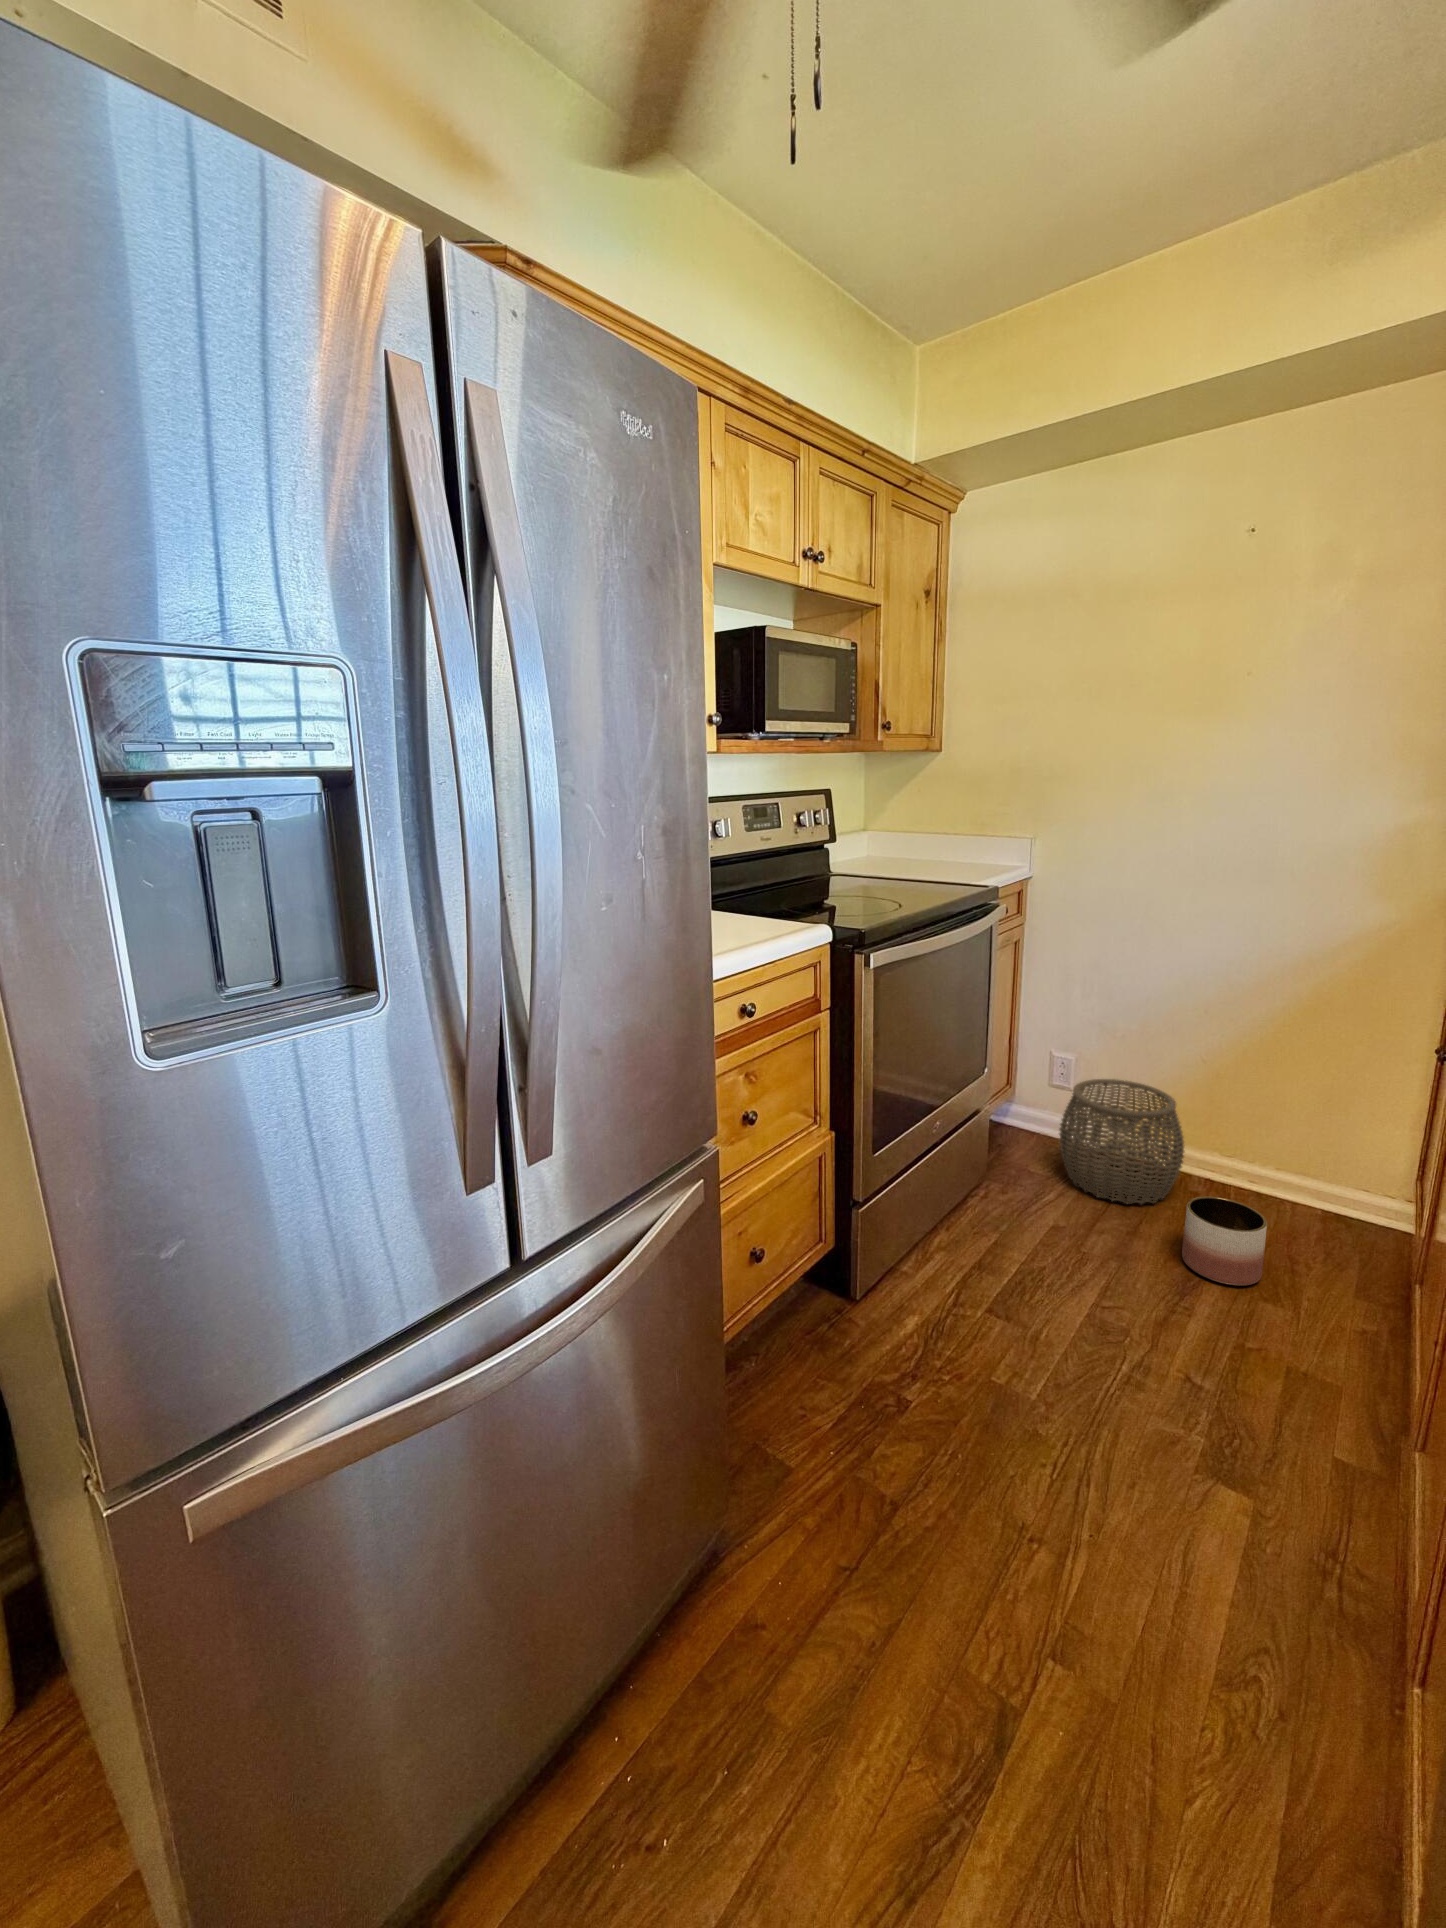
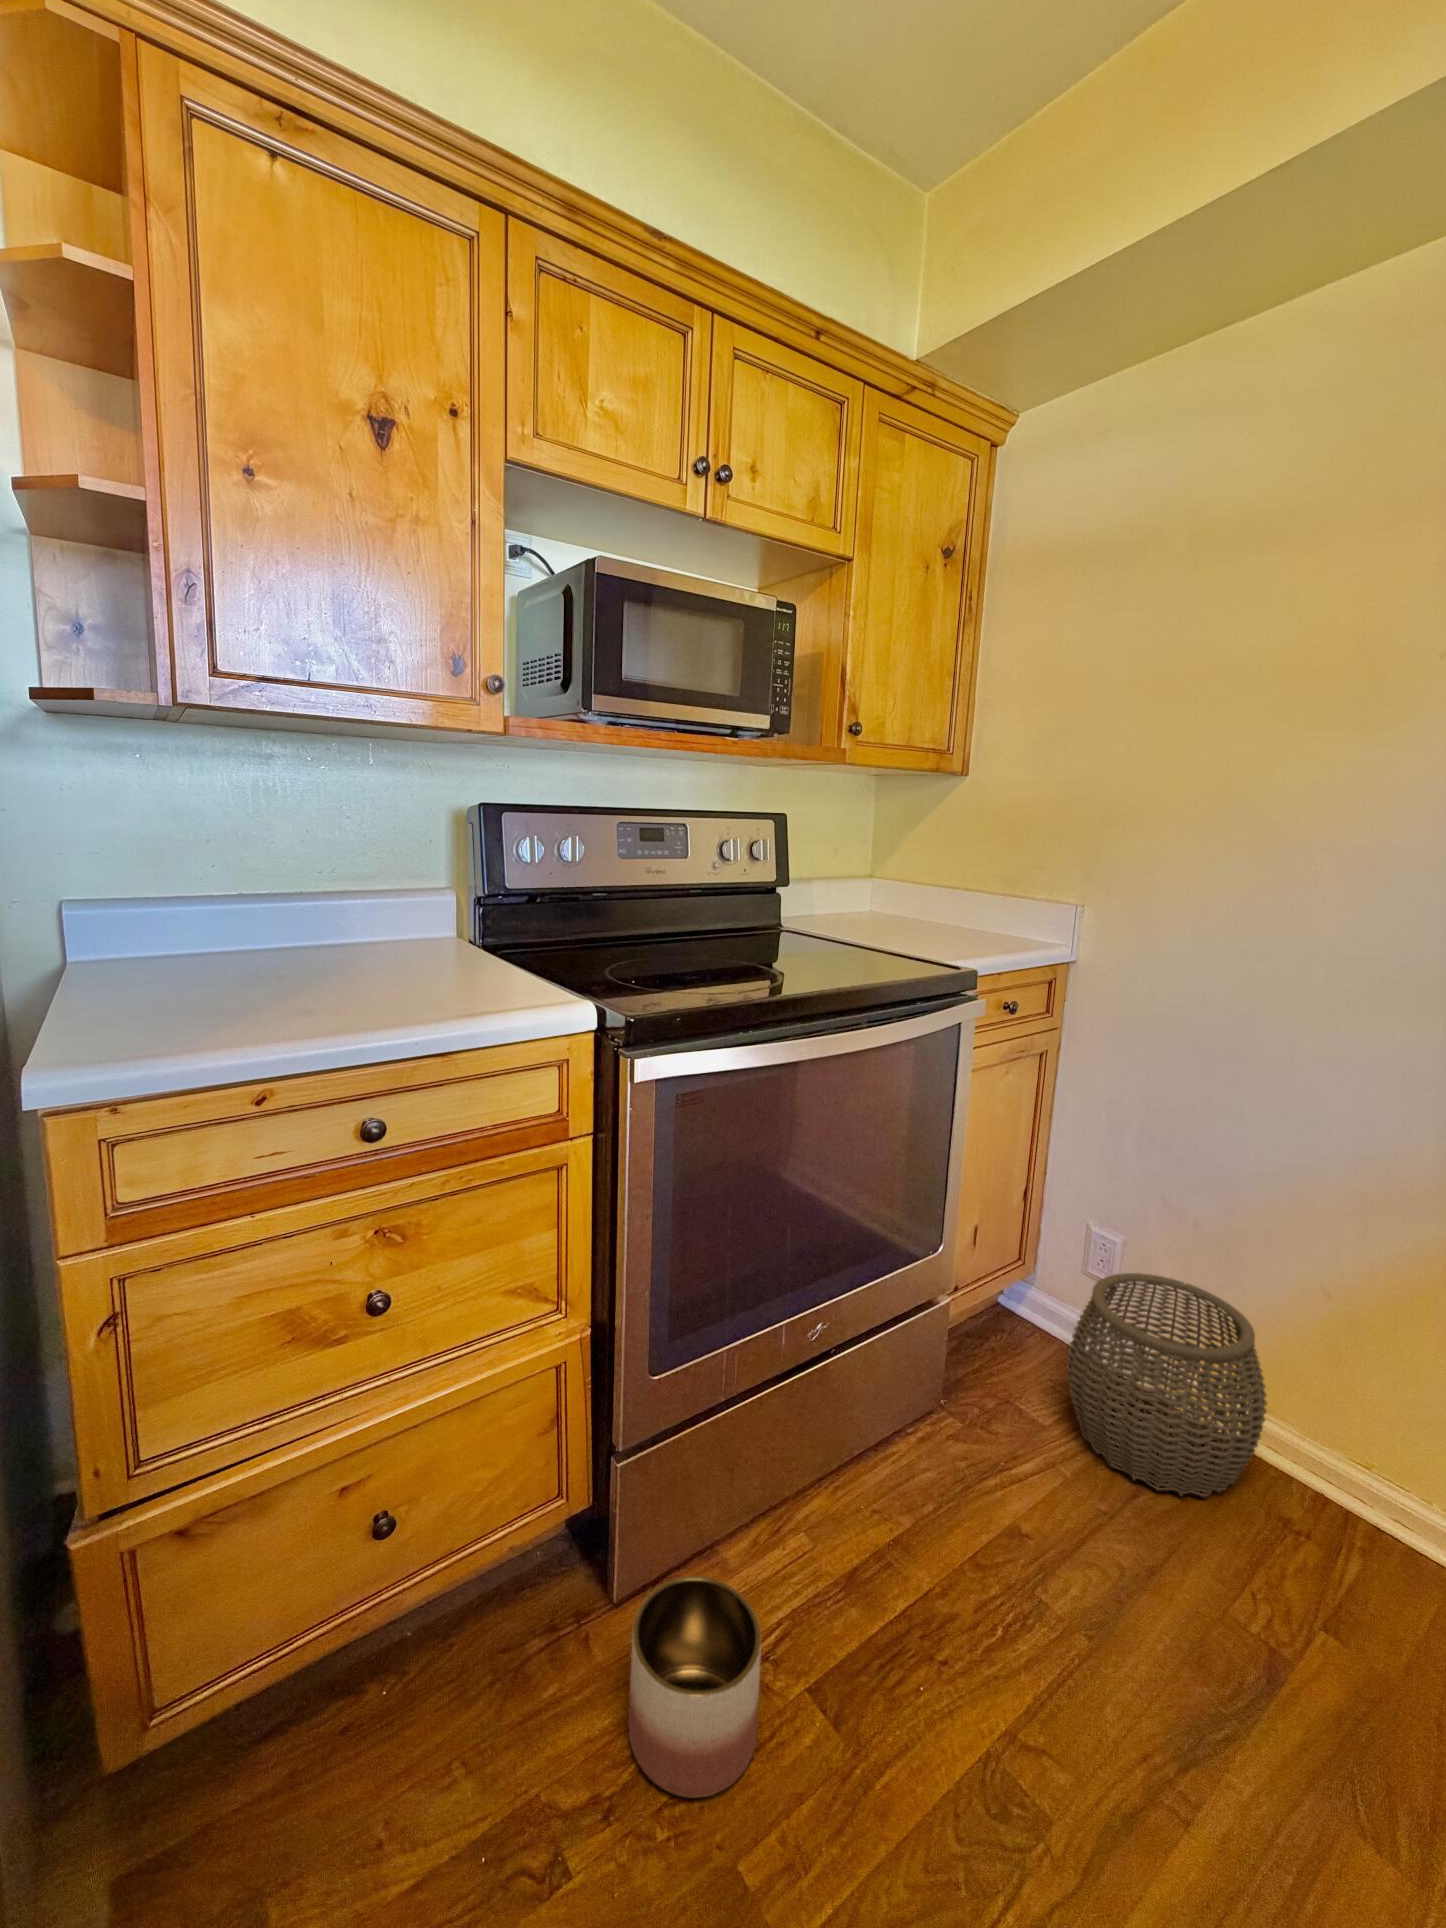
planter: present [1182,1197,1267,1286] -> present [628,1576,761,1797]

